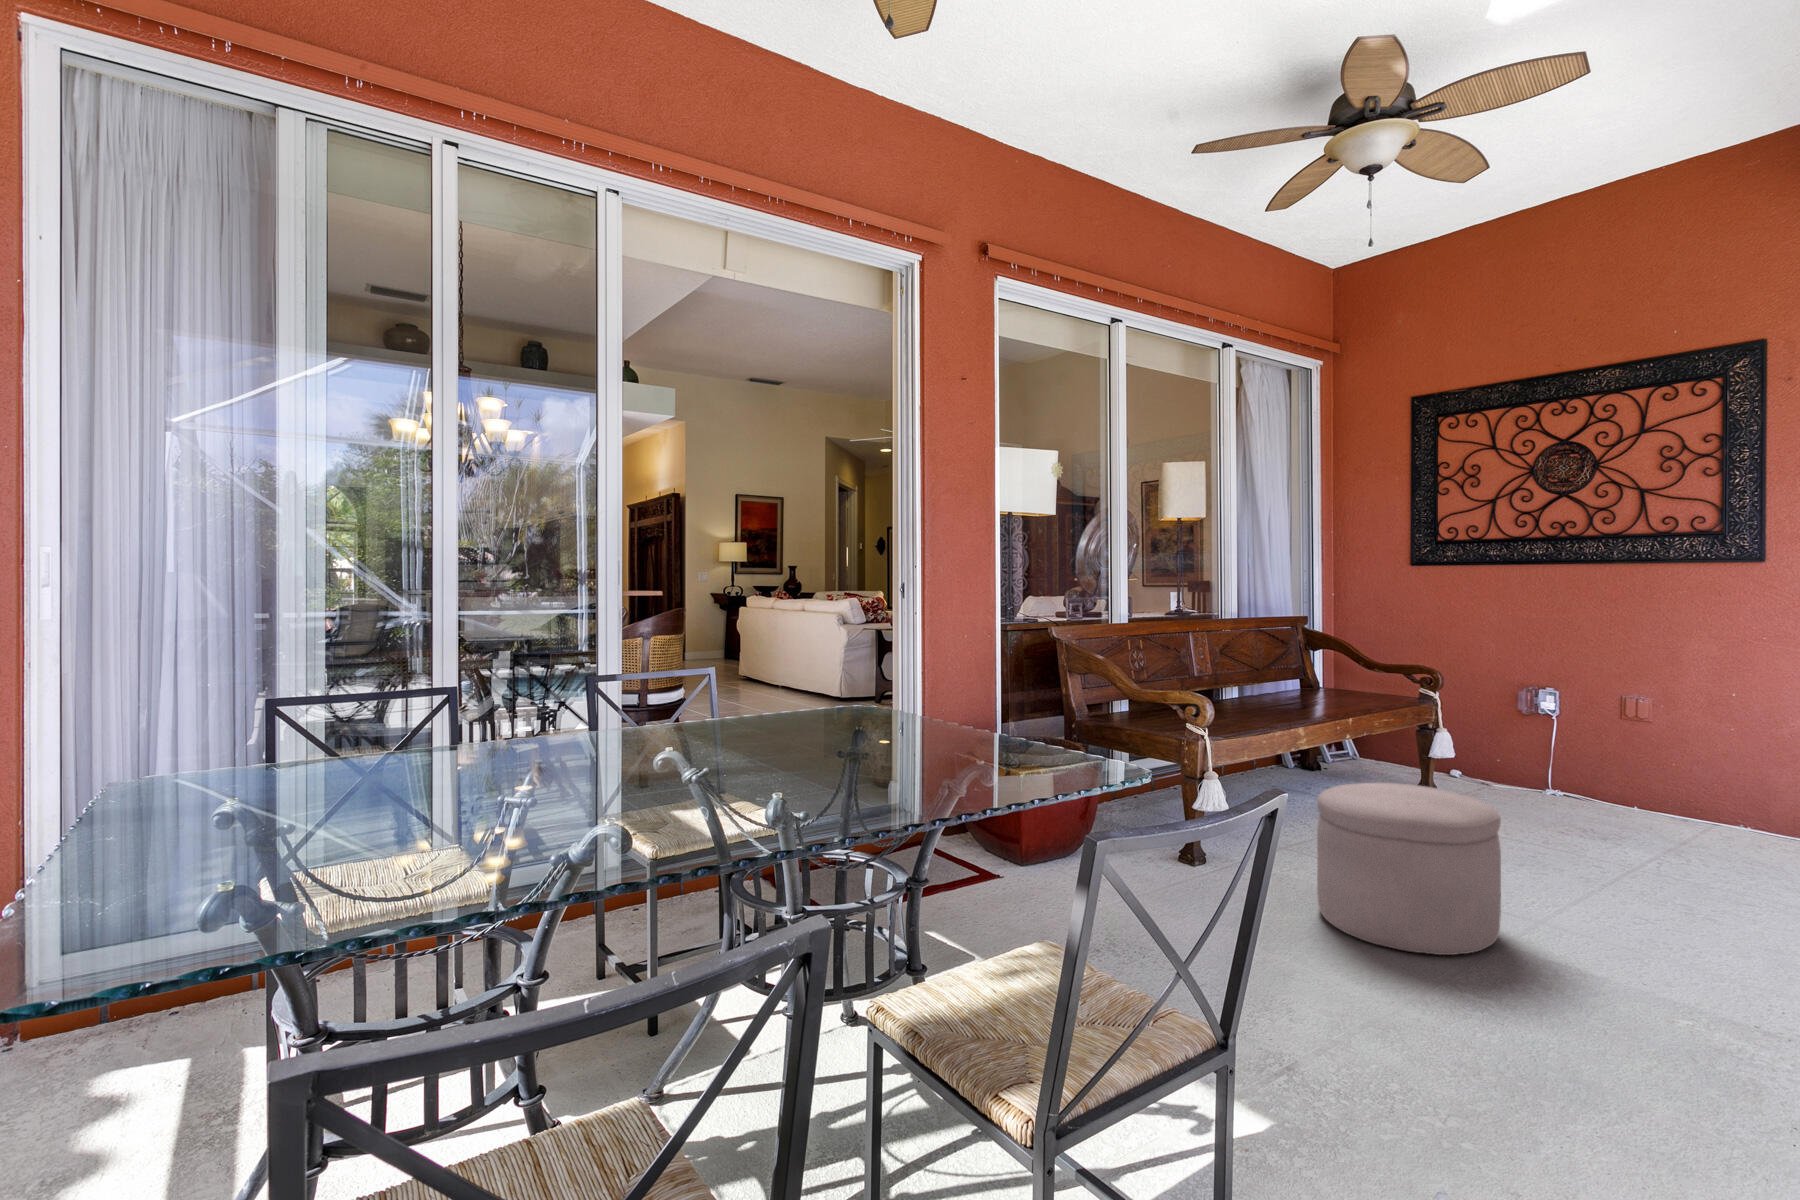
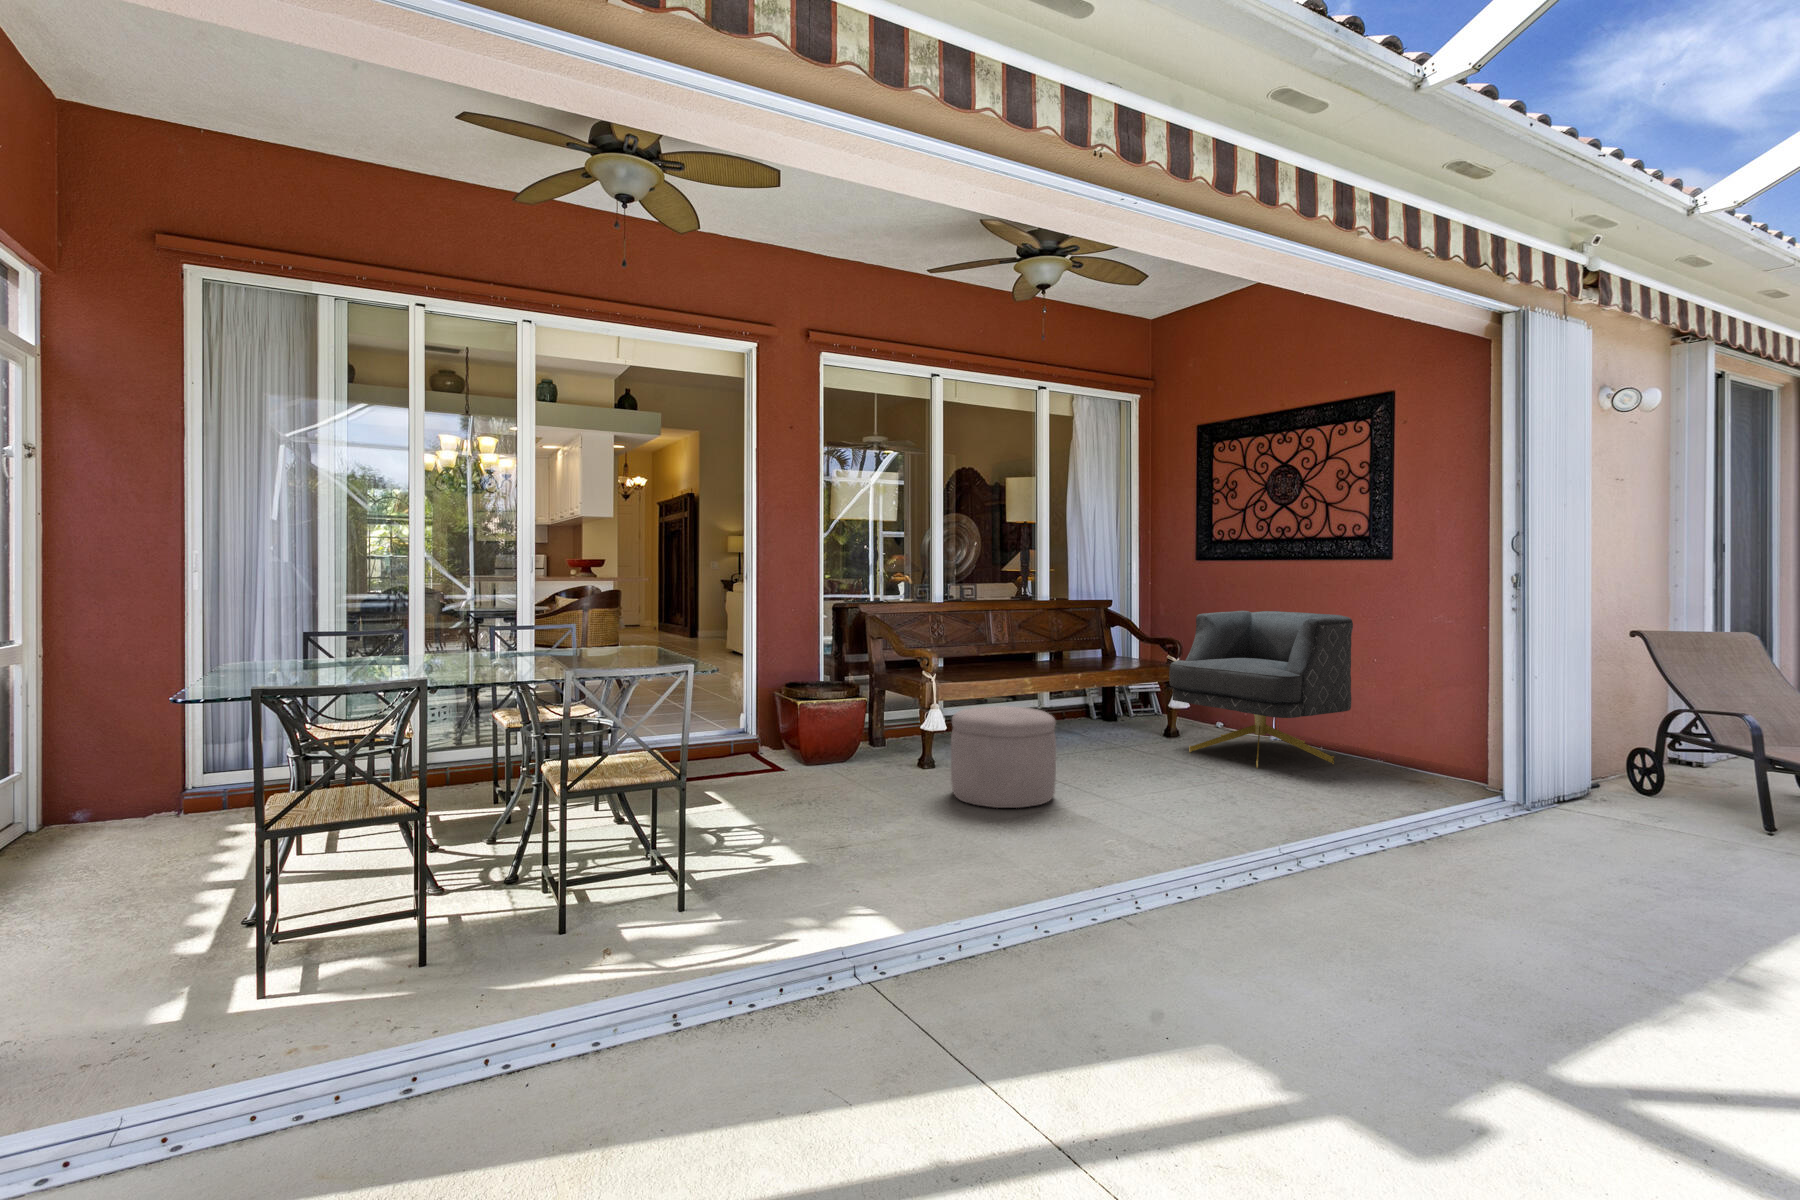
armchair: none [1458,629,1725,844] -> present [1169,611,1353,768]

